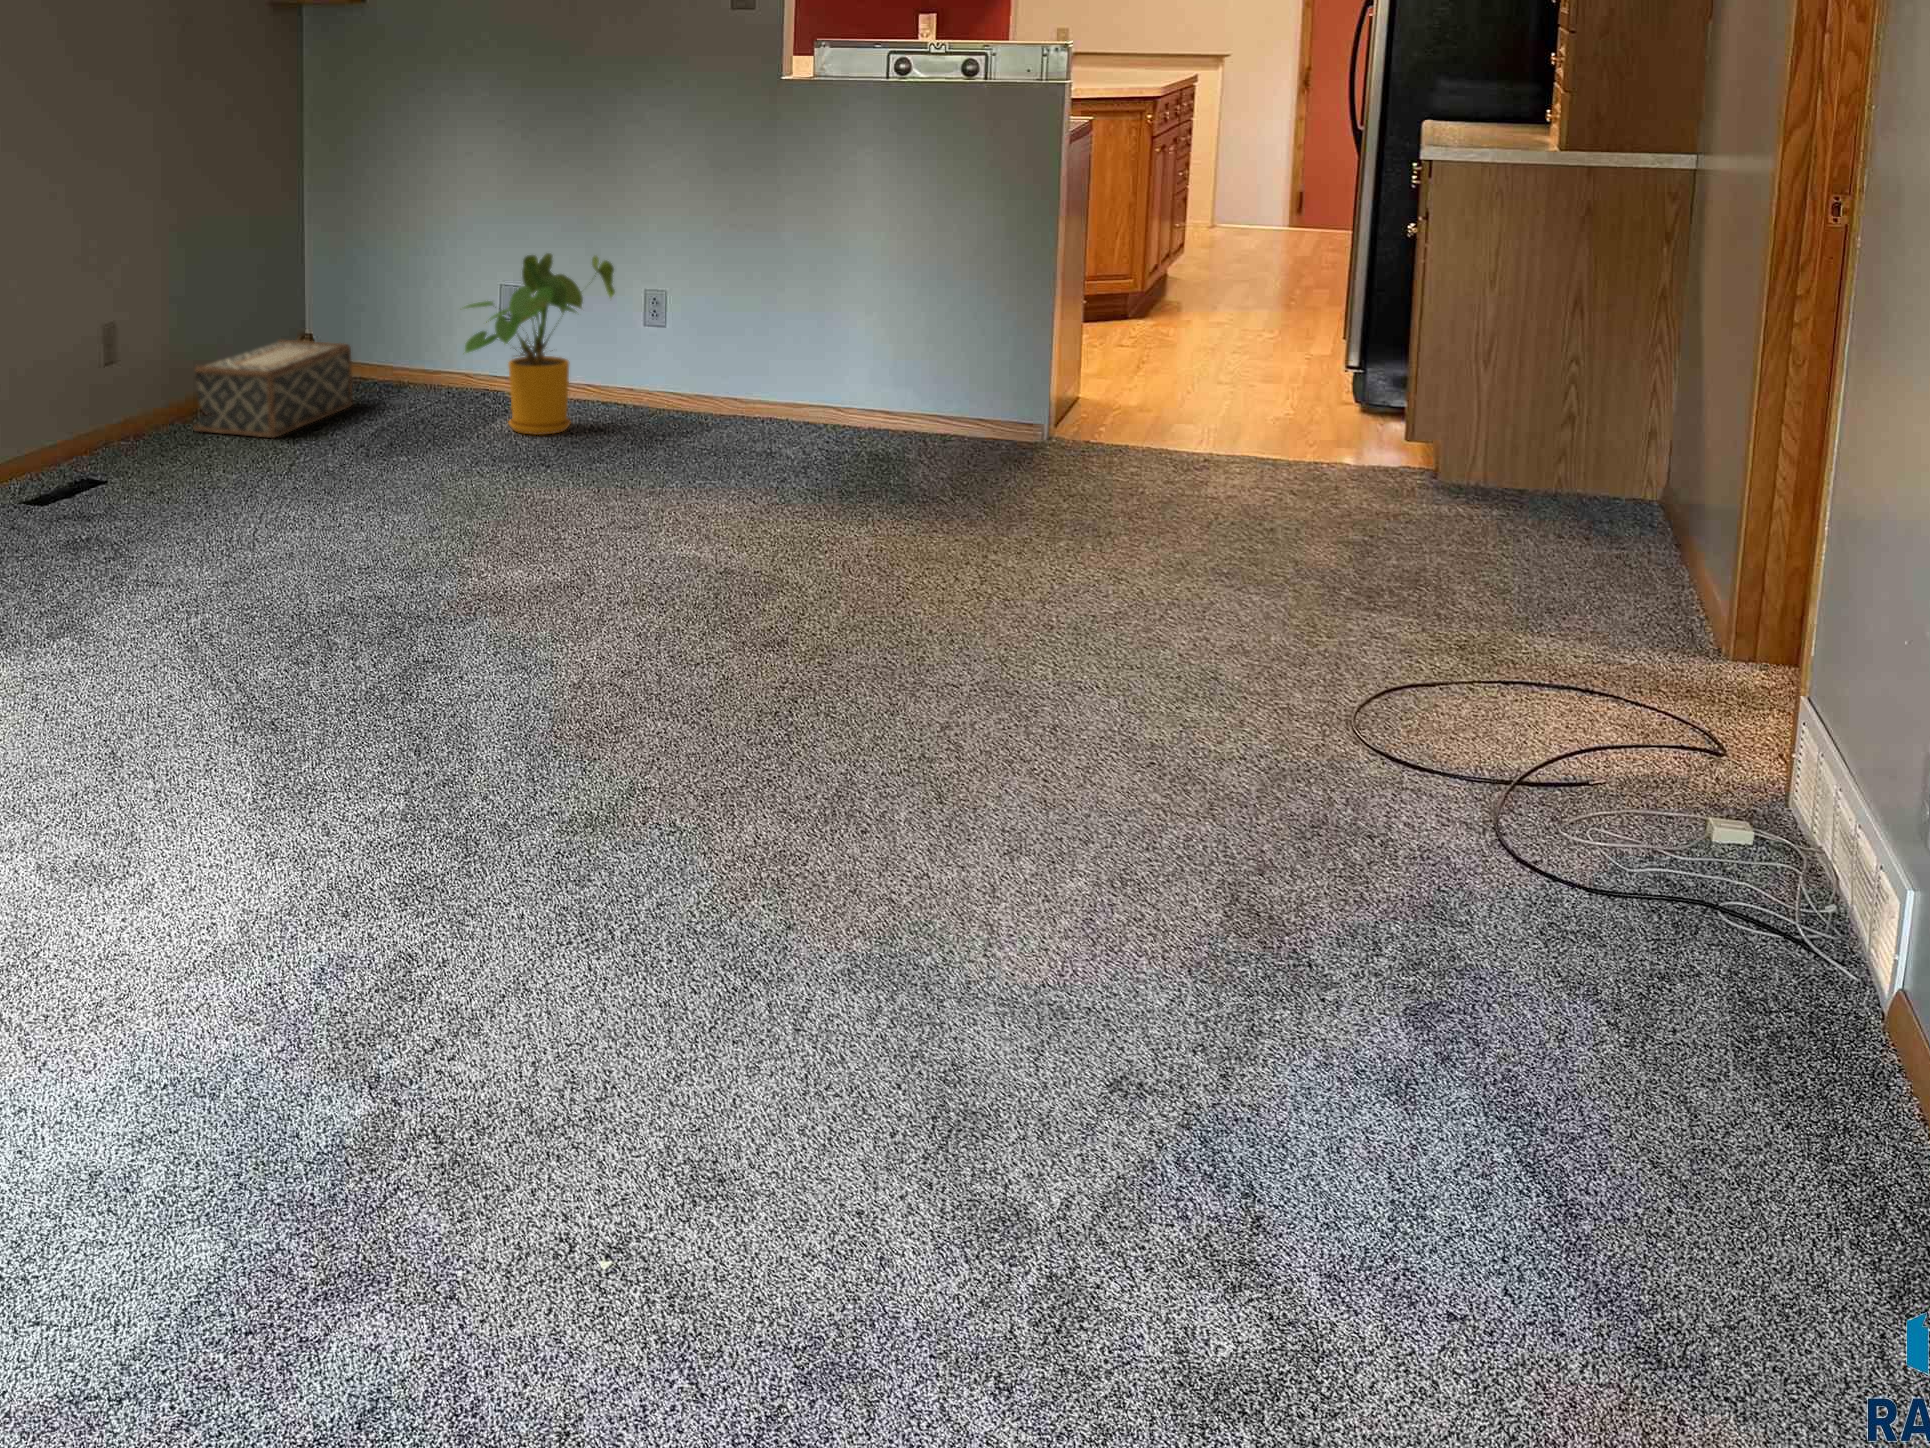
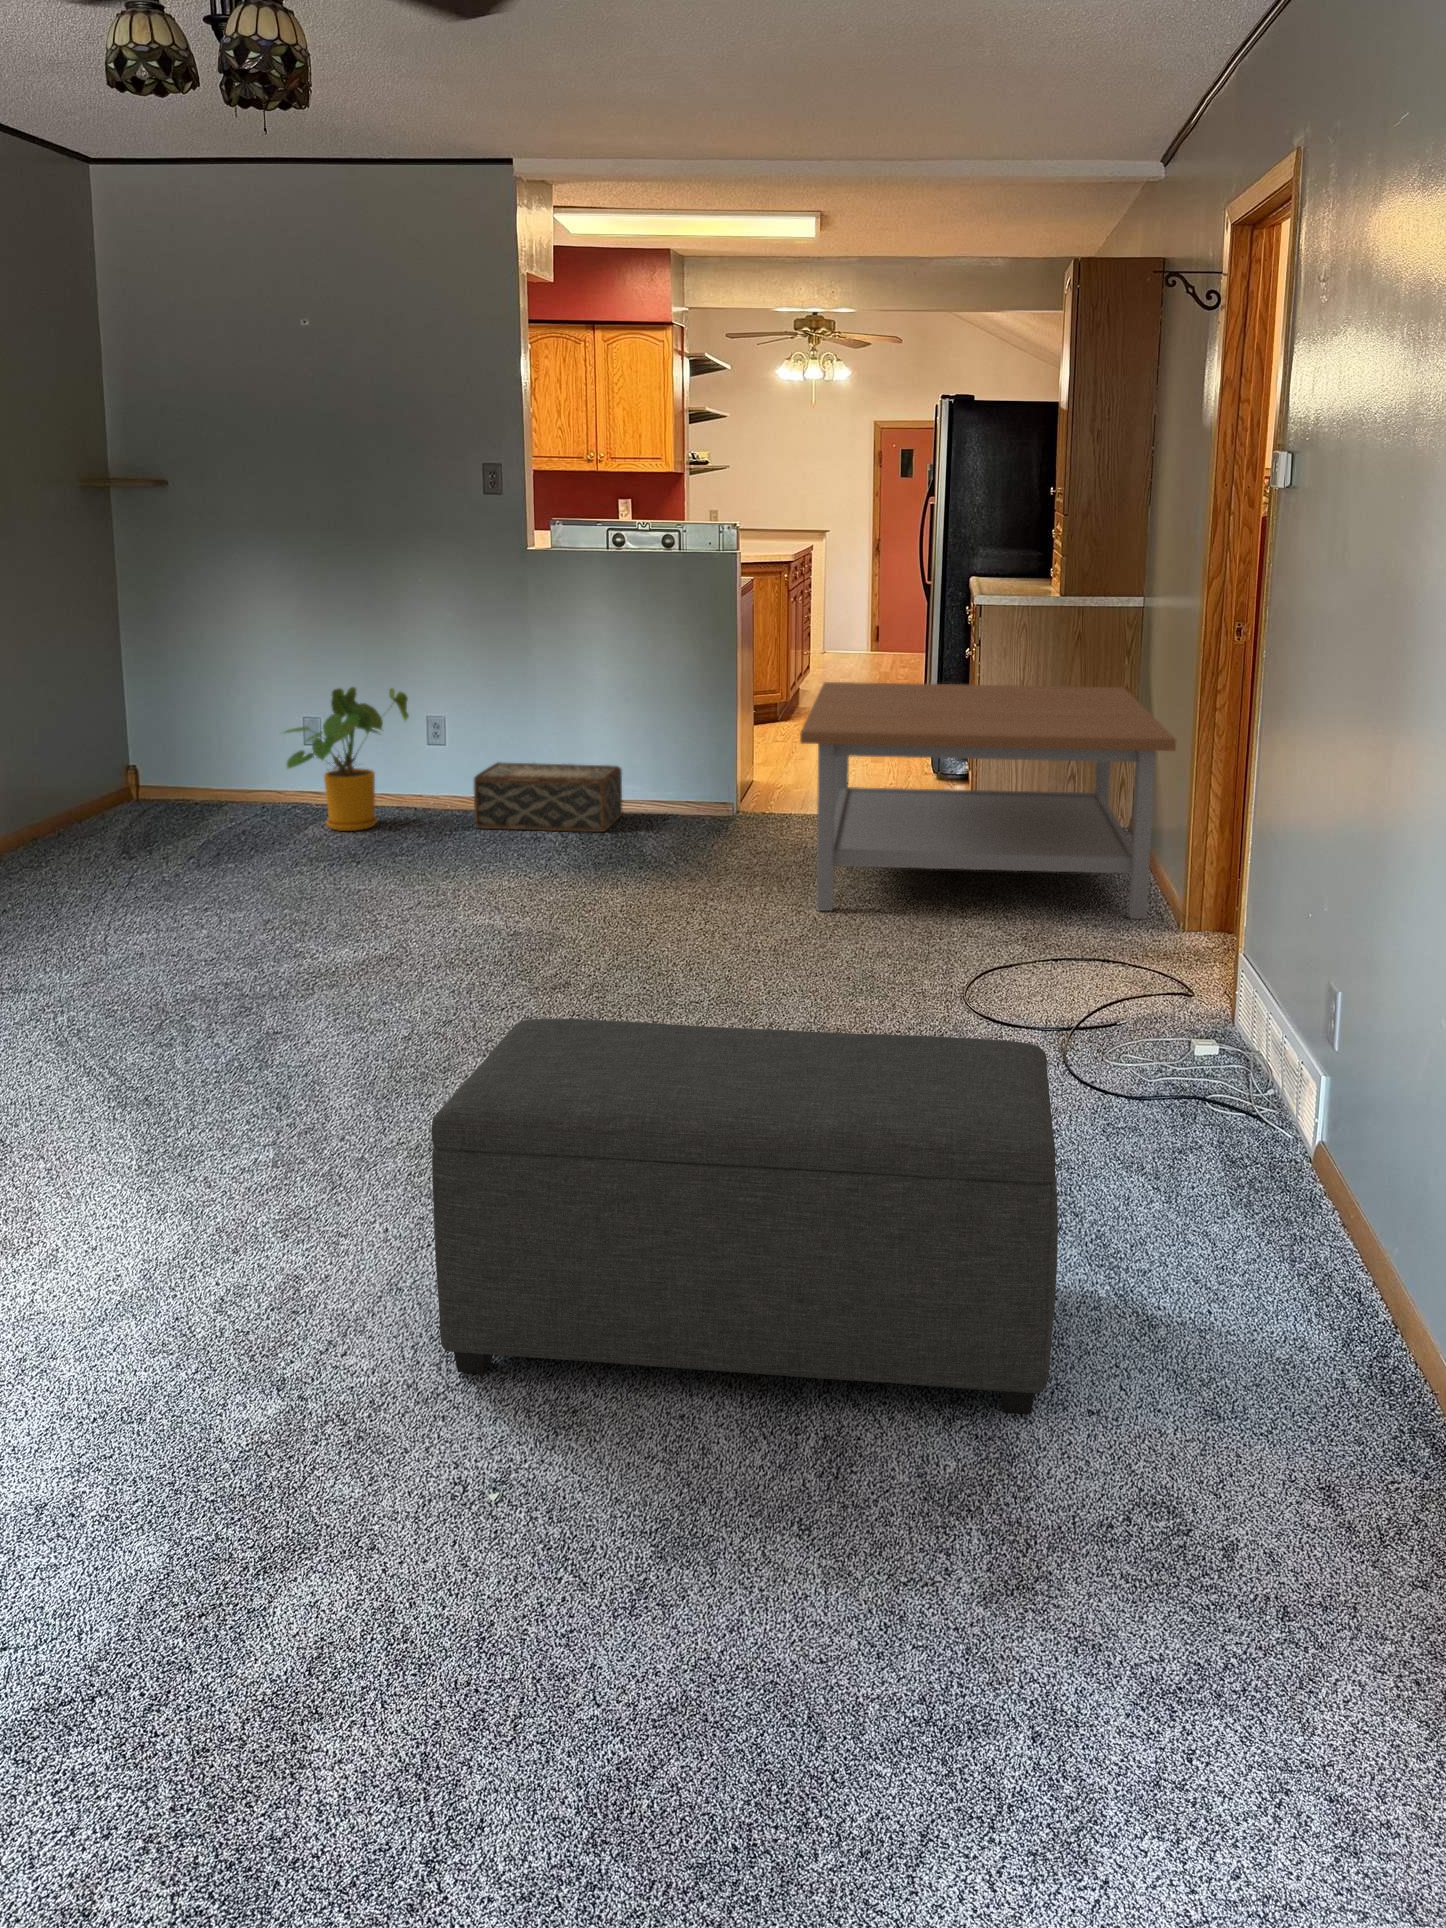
coffee table: none [1123,259,1731,631] -> present [800,682,1176,919]
woven basket: present [193,340,352,437] -> present [474,762,623,832]
ottoman: none [558,674,1418,1305] -> present [431,1019,1058,1414]

